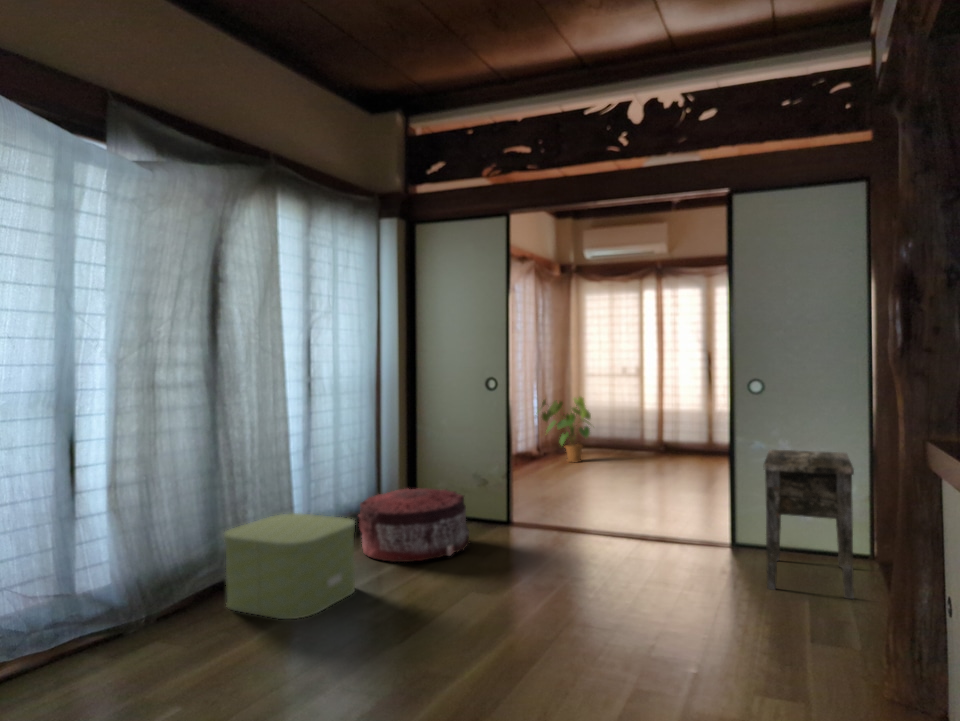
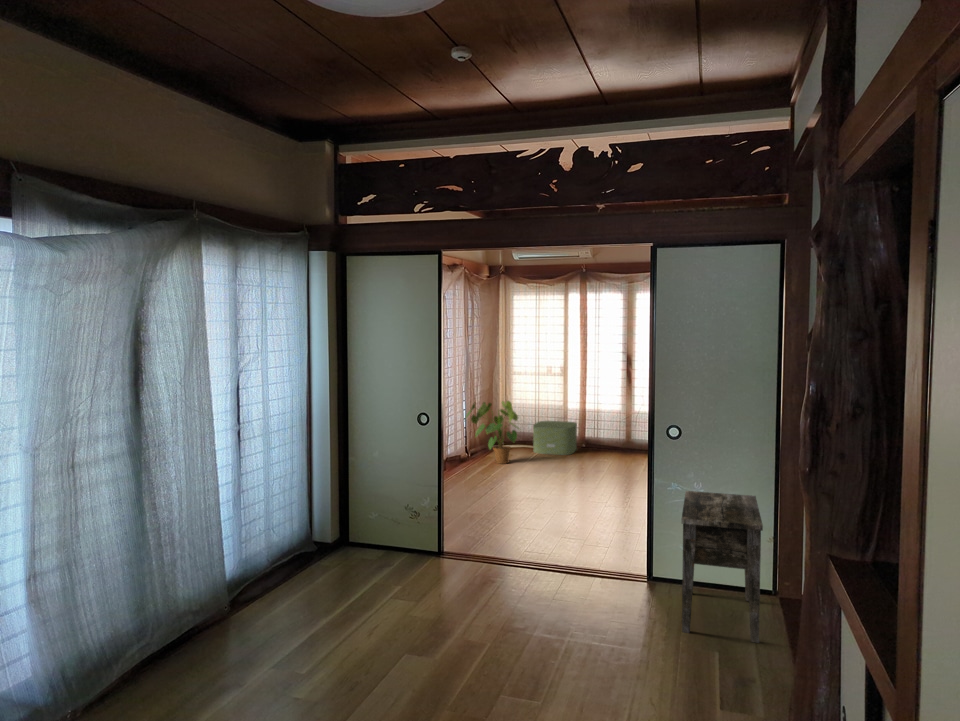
pouf: present [359,488,470,562] -> none [290,525,404,609]
storage box: present [224,513,355,619] -> present [533,421,577,455]

